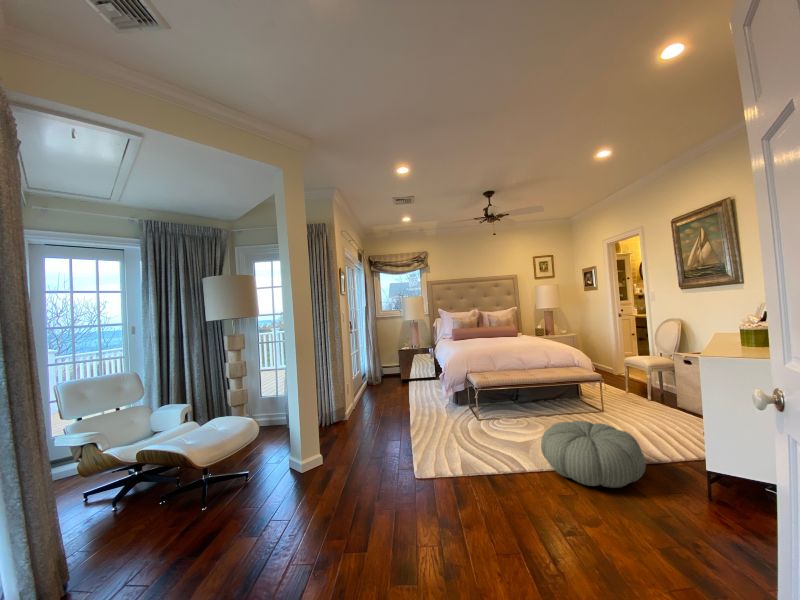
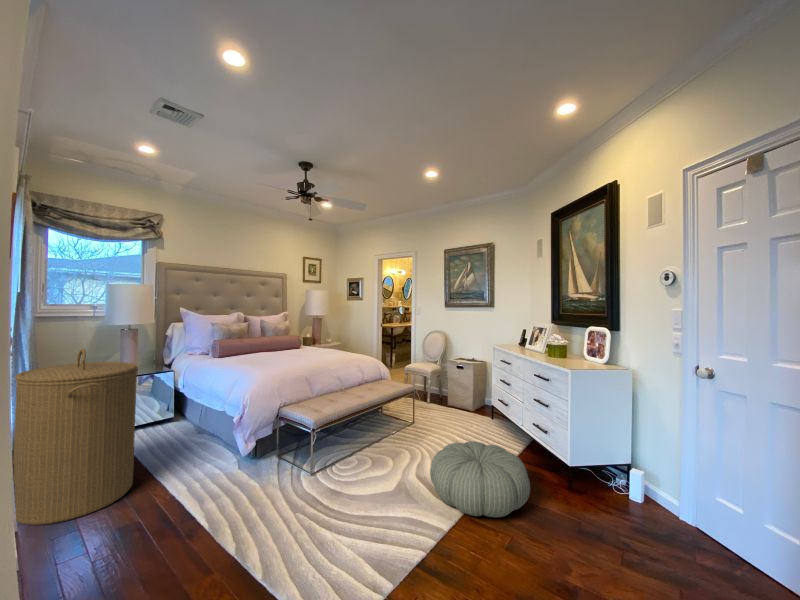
laundry hamper: none [353,333,399,411] -> present [13,349,137,525]

